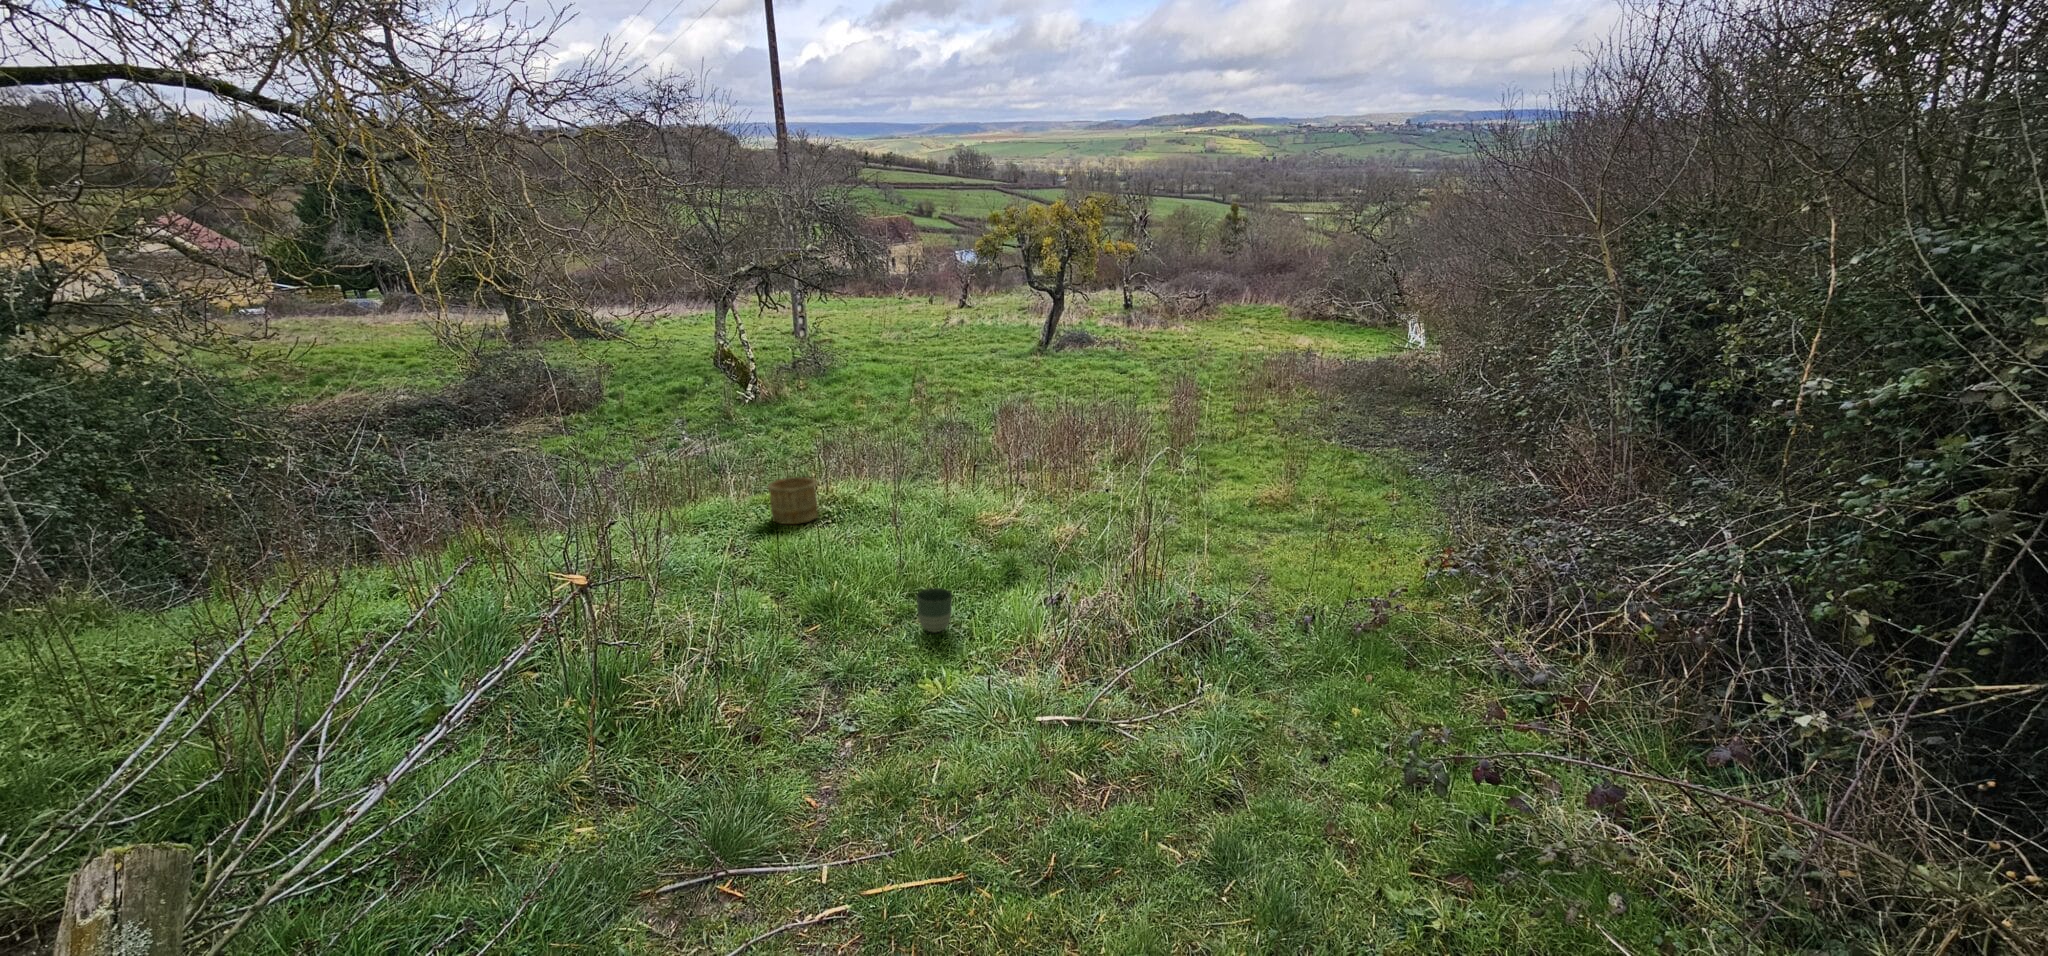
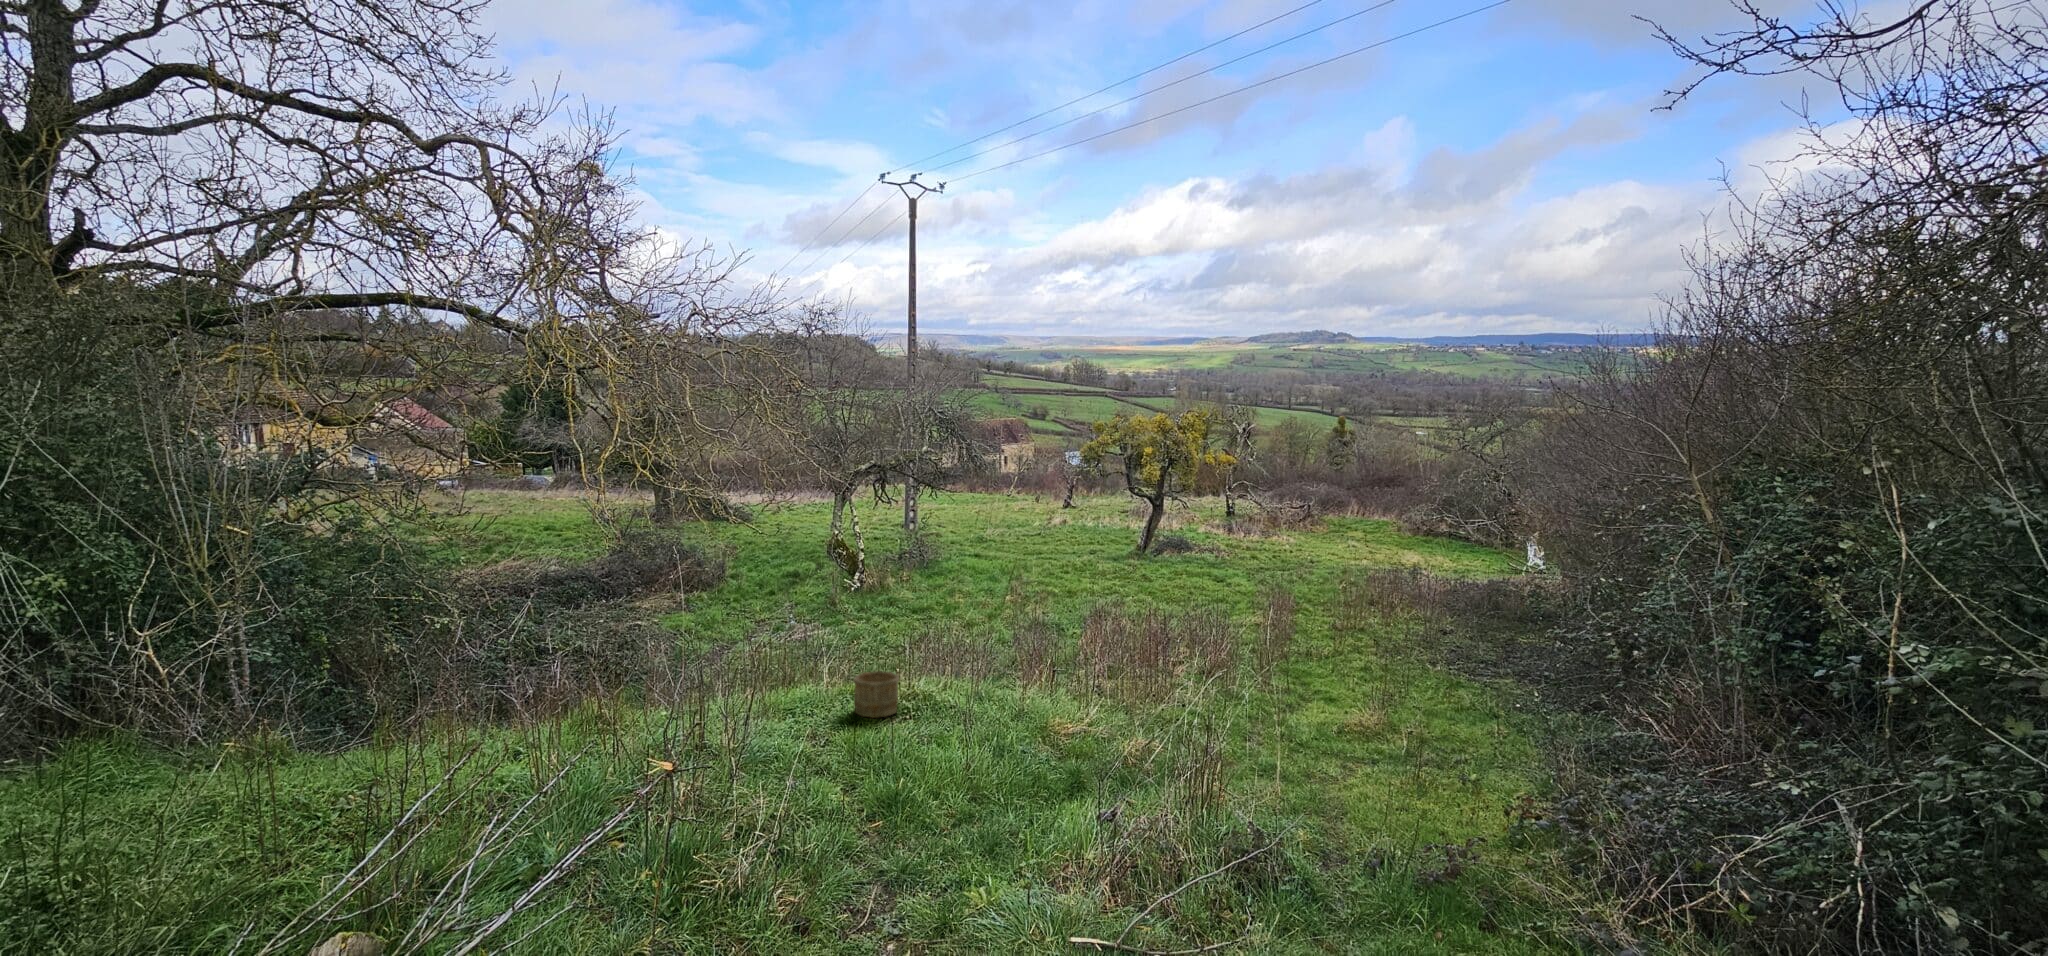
planter: present [917,588,952,632] -> none [977,793,1012,839]

